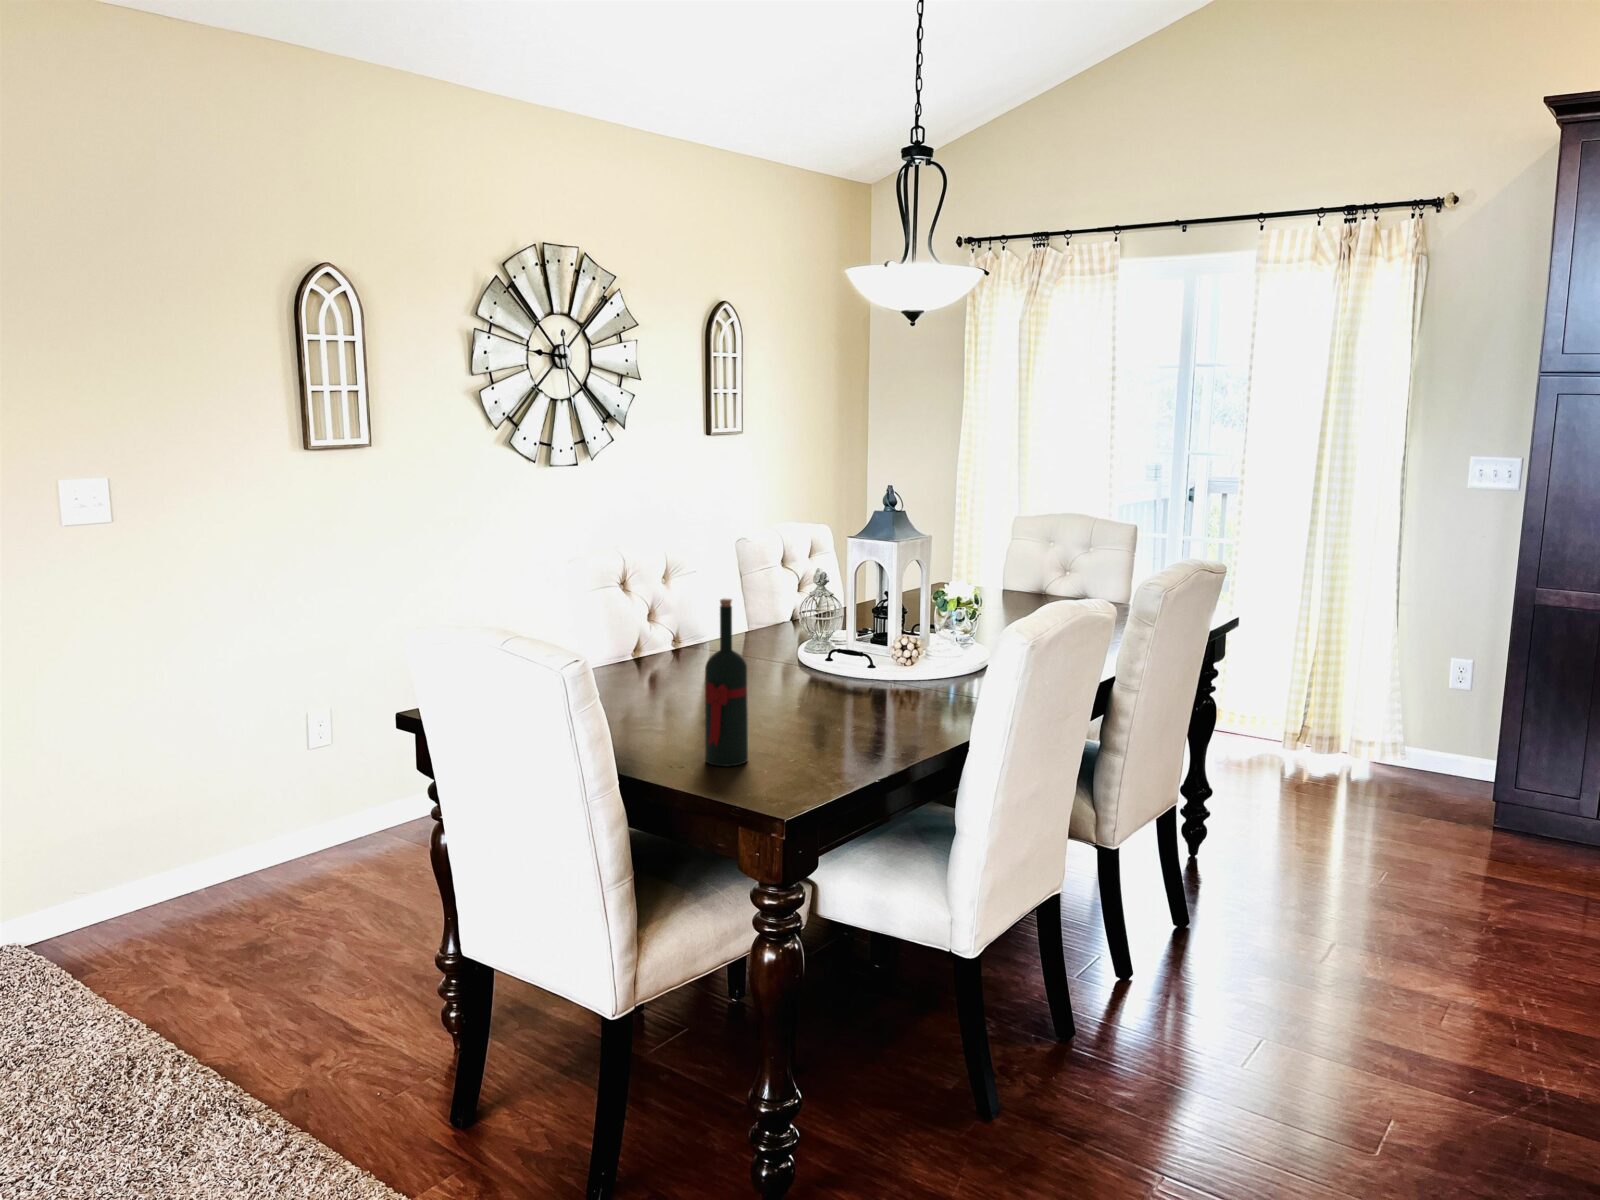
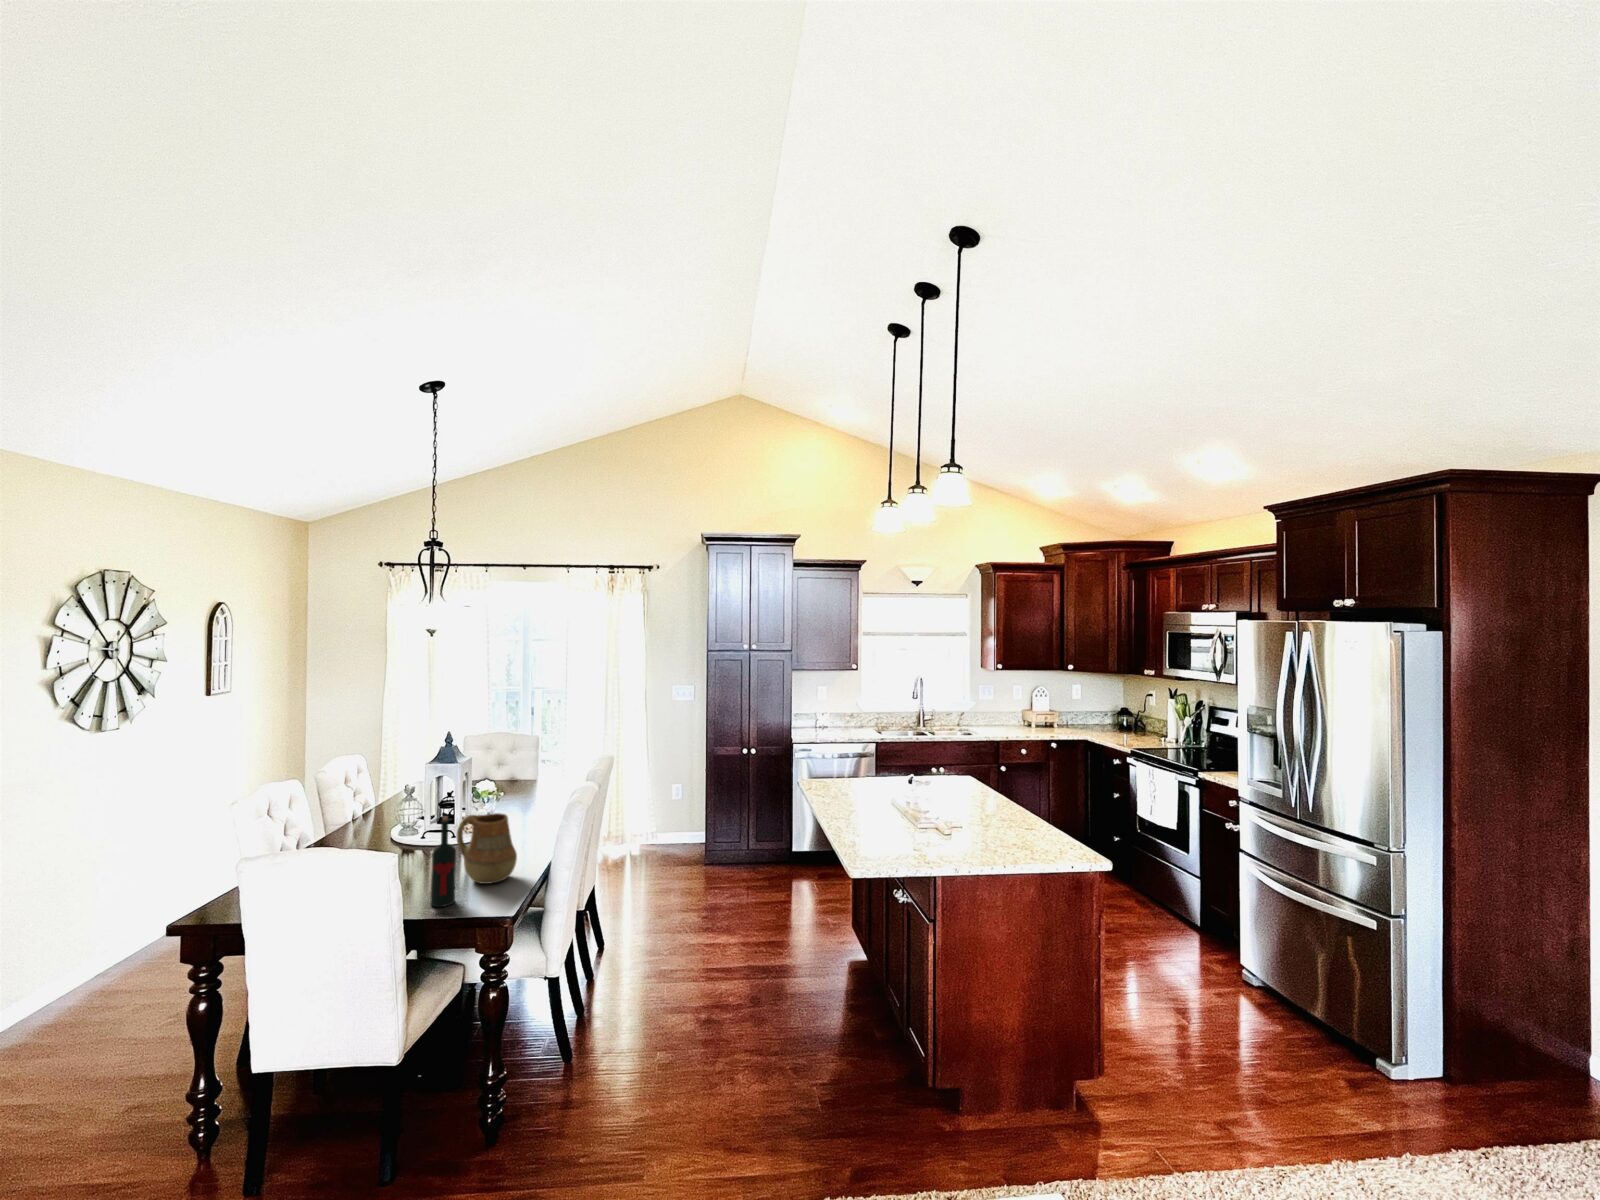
pitcher: none [793,610,898,747] -> present [457,813,517,884]

